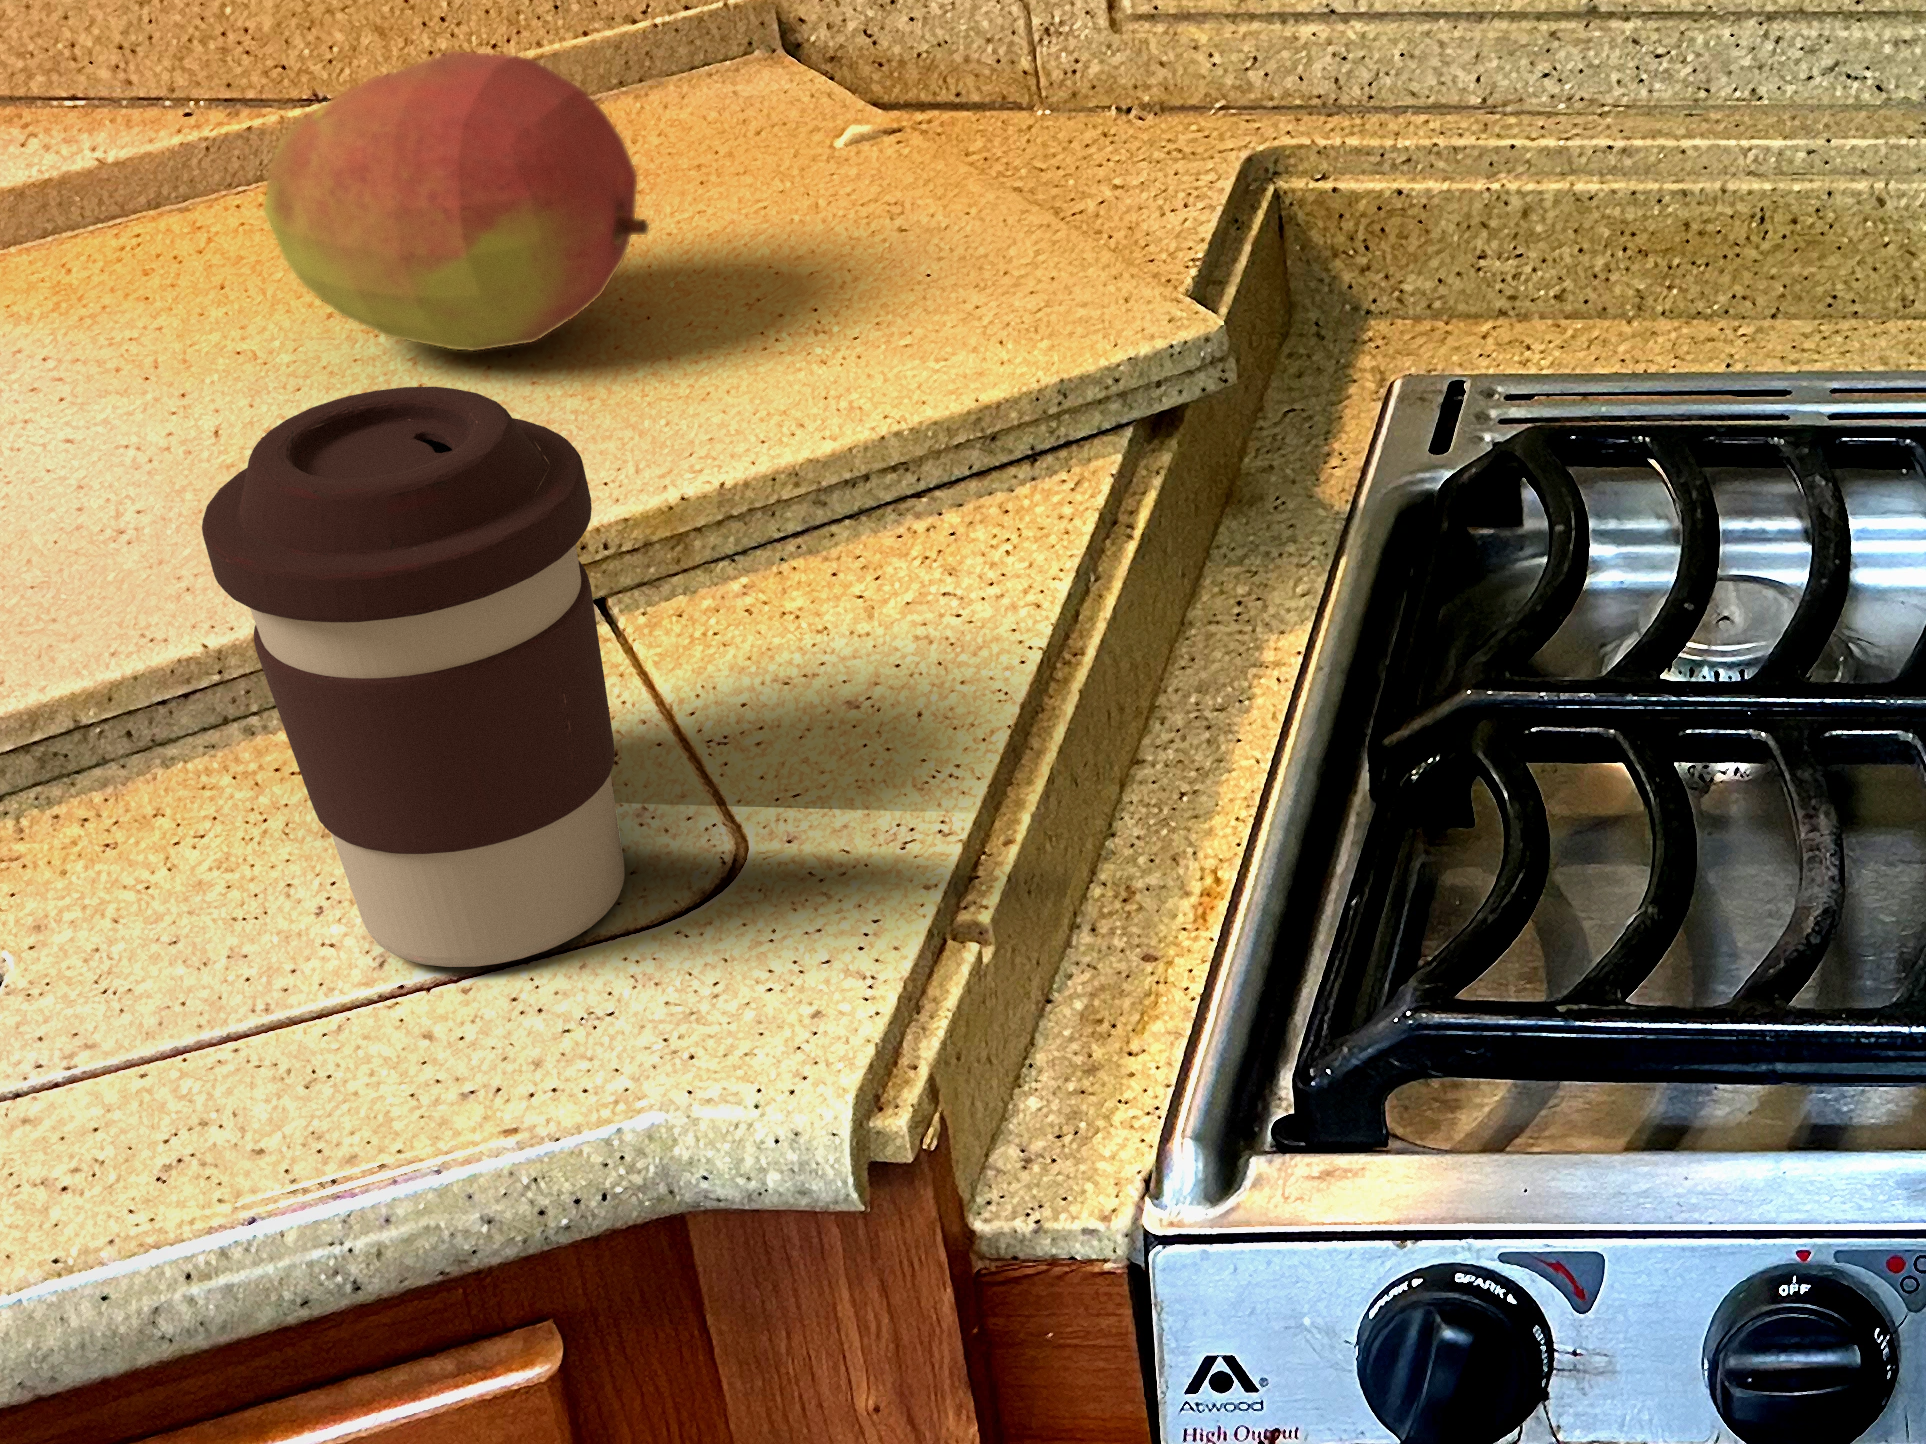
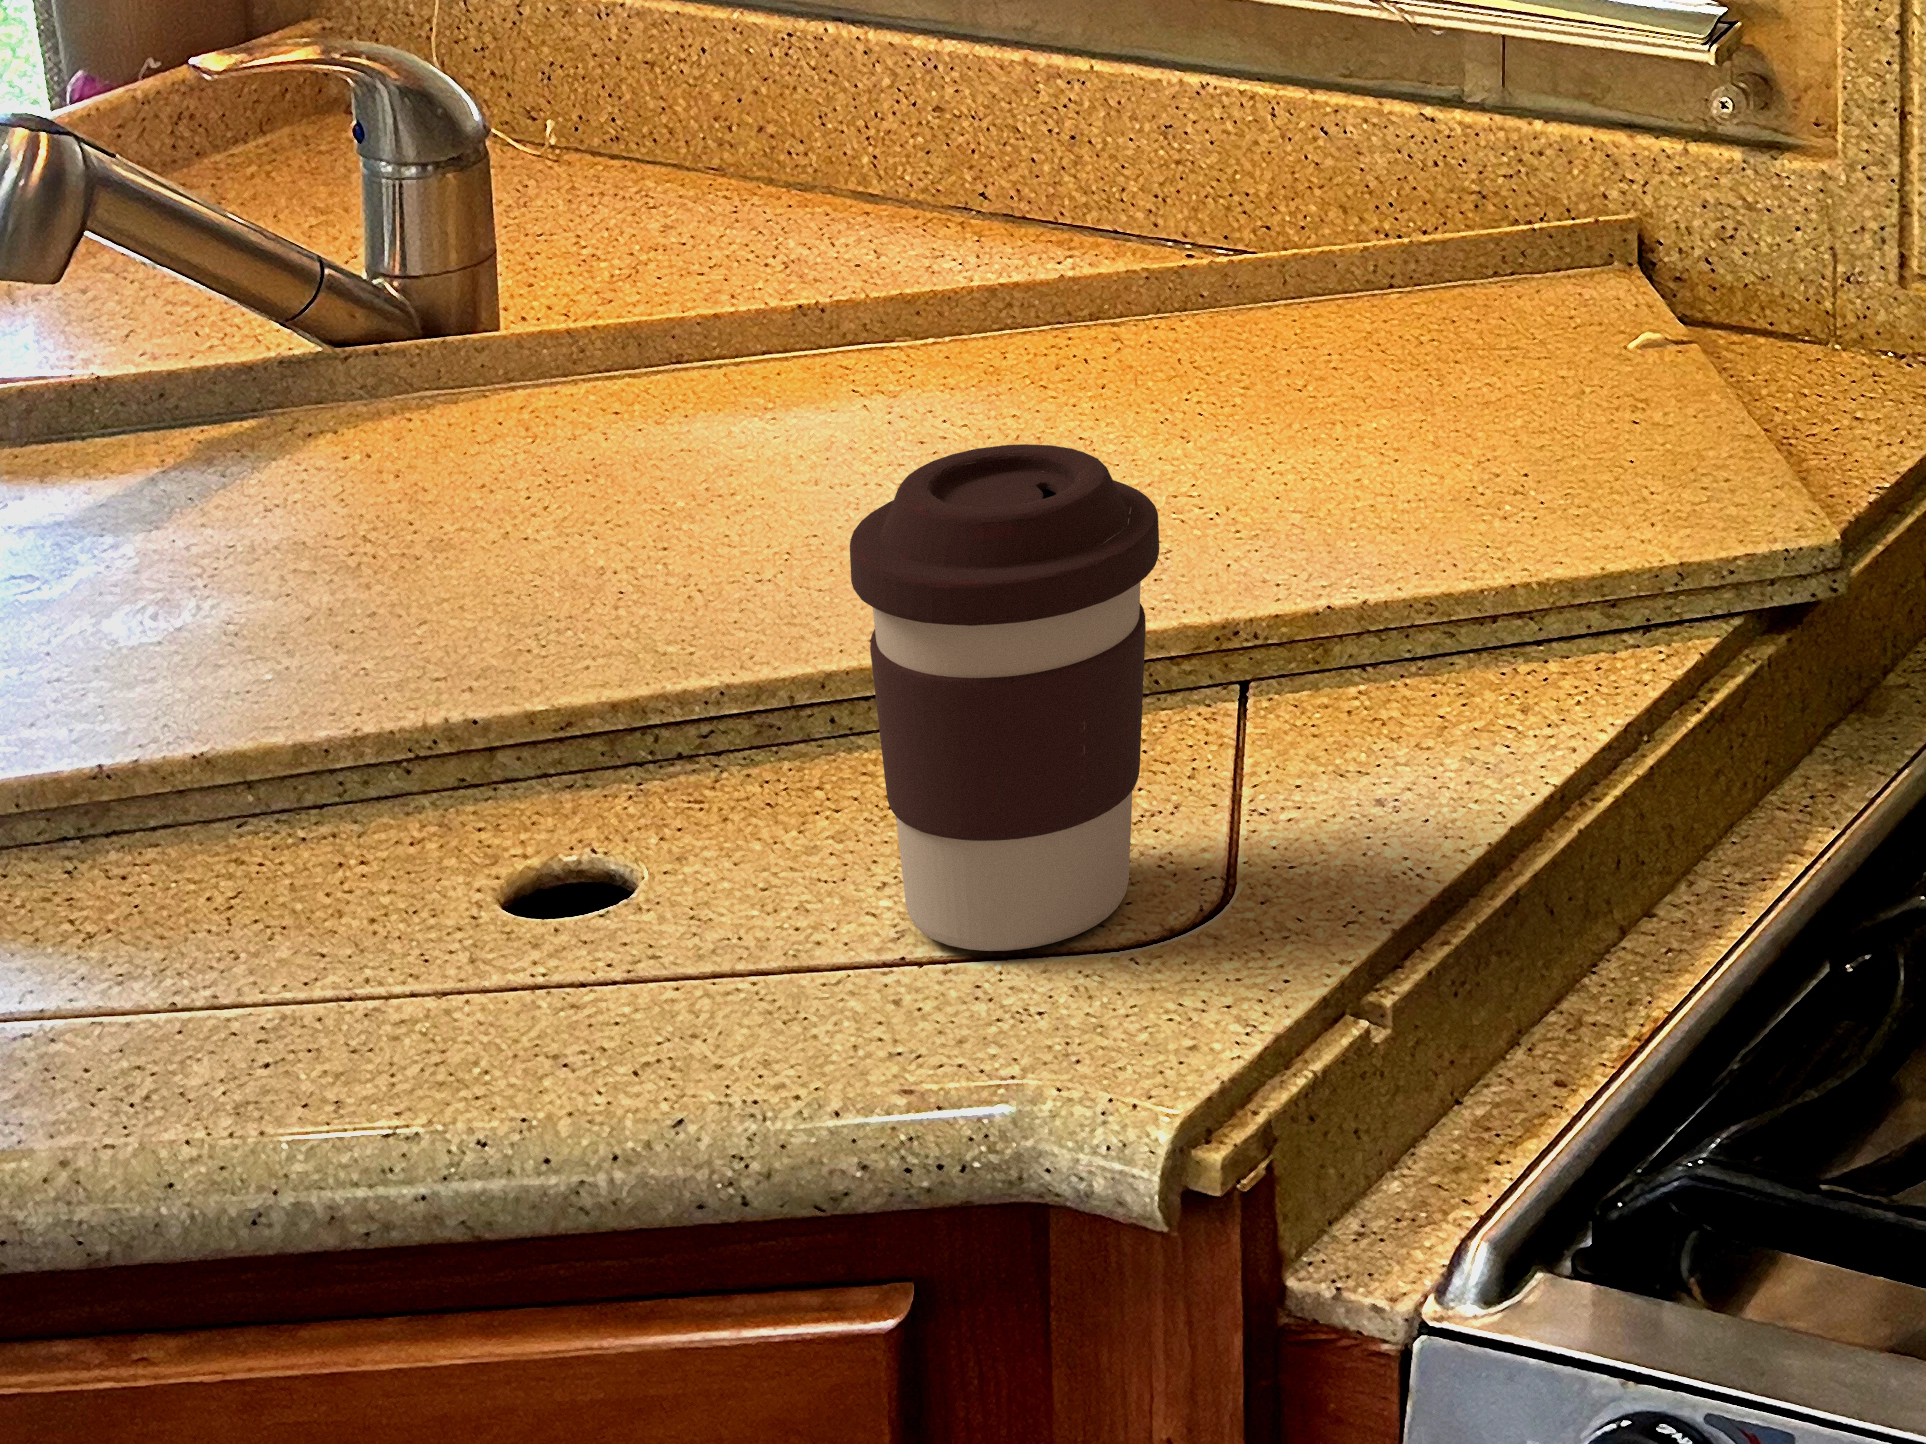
fruit: present [264,51,649,351] -> none [1135,211,1421,458]

